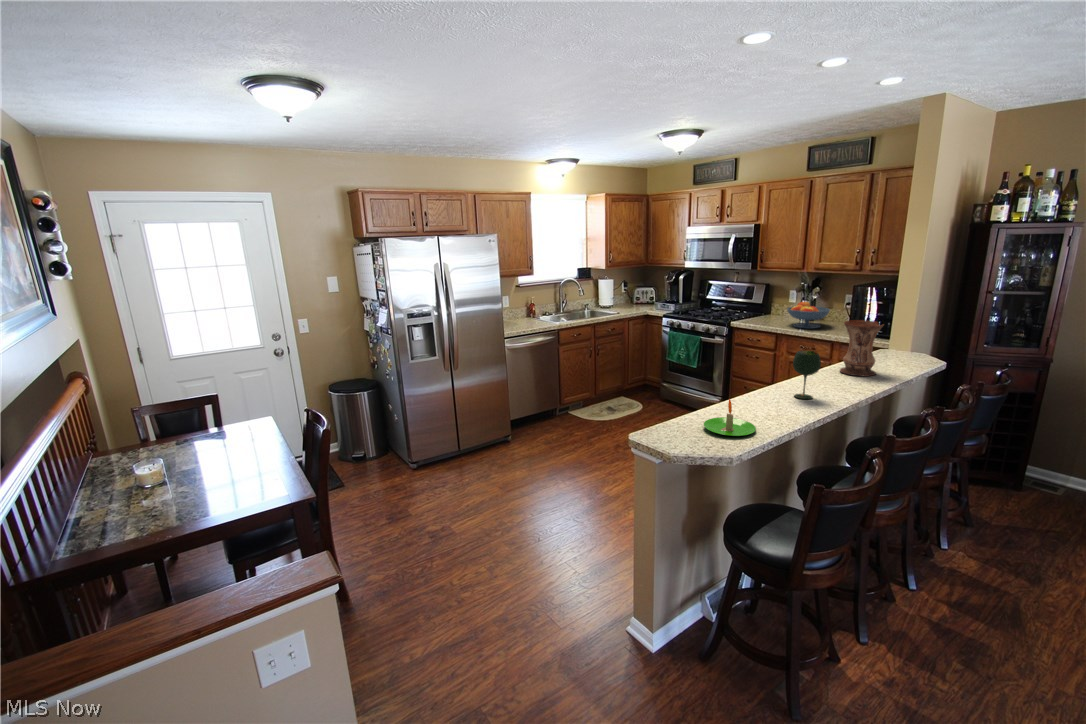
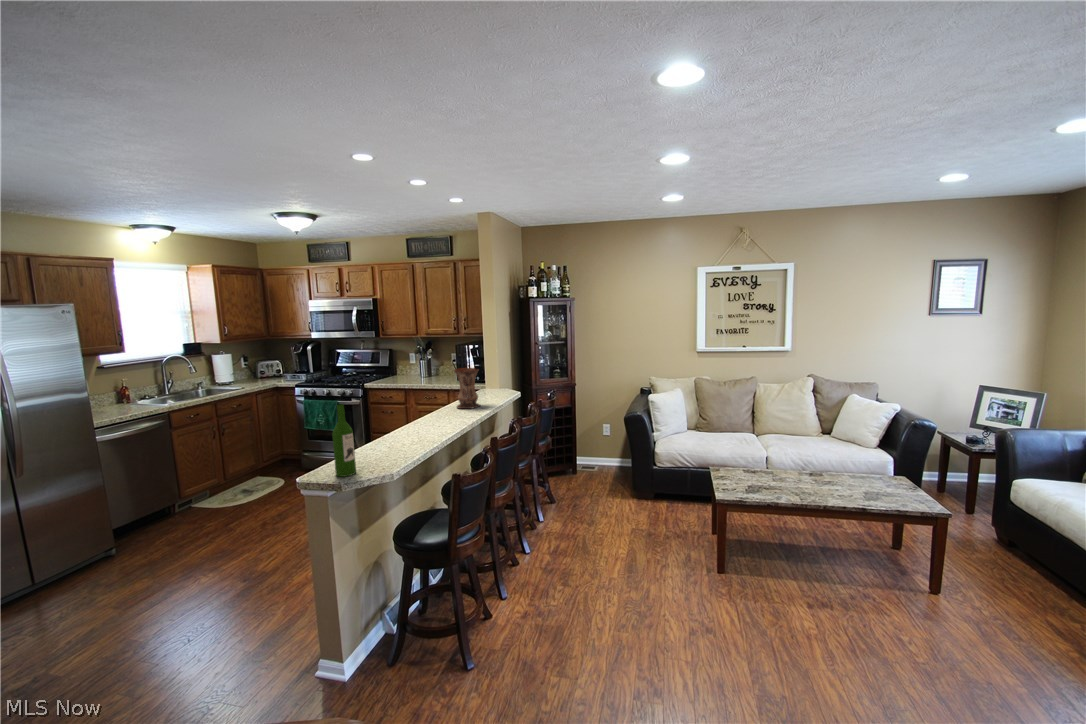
fruit bowl: present [787,302,830,328] -> none [410,360,443,382]
wine glass: present [793,351,821,399] -> none [424,392,444,429]
wine bottle: none [665,359,690,444] -> present [332,404,356,477]
candle: present [704,399,756,436] -> none [366,433,407,462]

